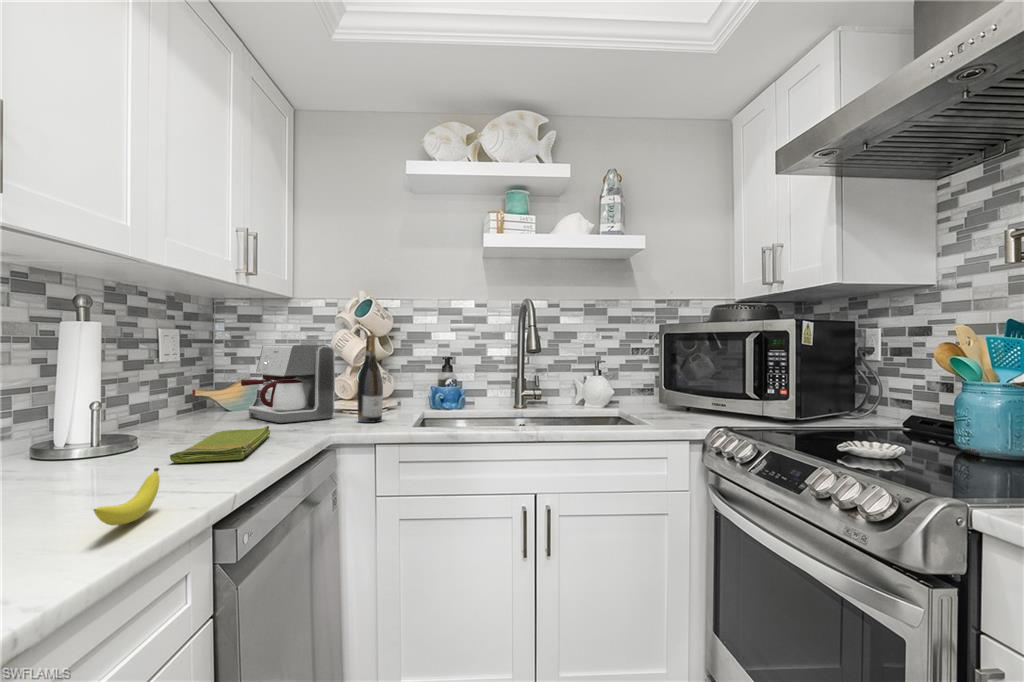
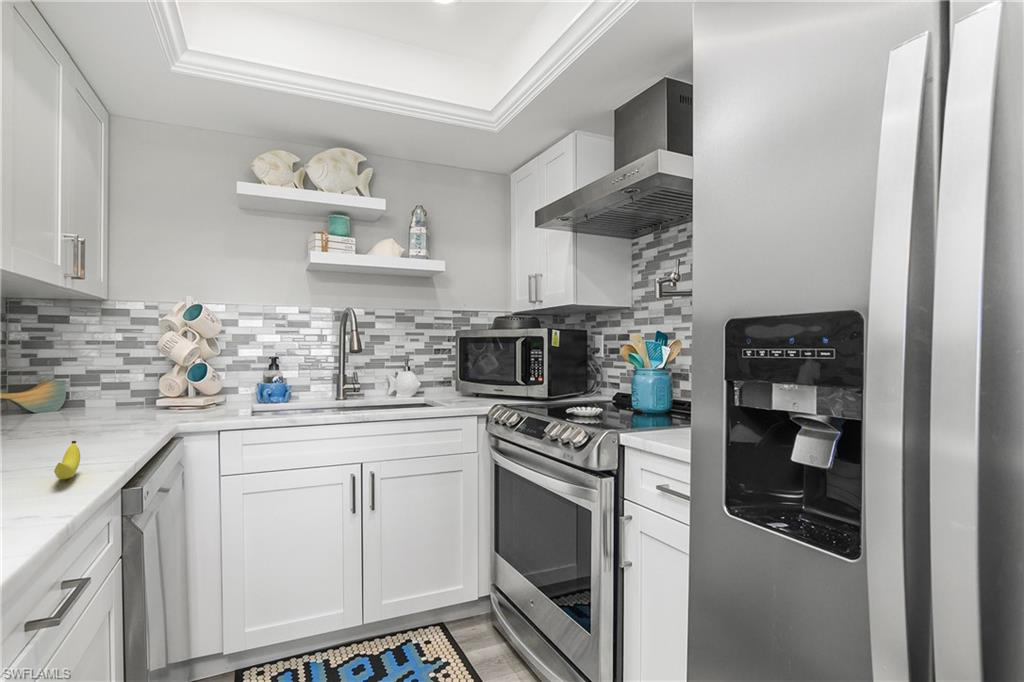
wine bottle: present [358,335,383,423] -> none [193,337,218,415]
coffee maker: present [241,345,335,423] -> none [63,346,167,419]
dish towel: present [170,426,270,463] -> none [38,419,115,448]

